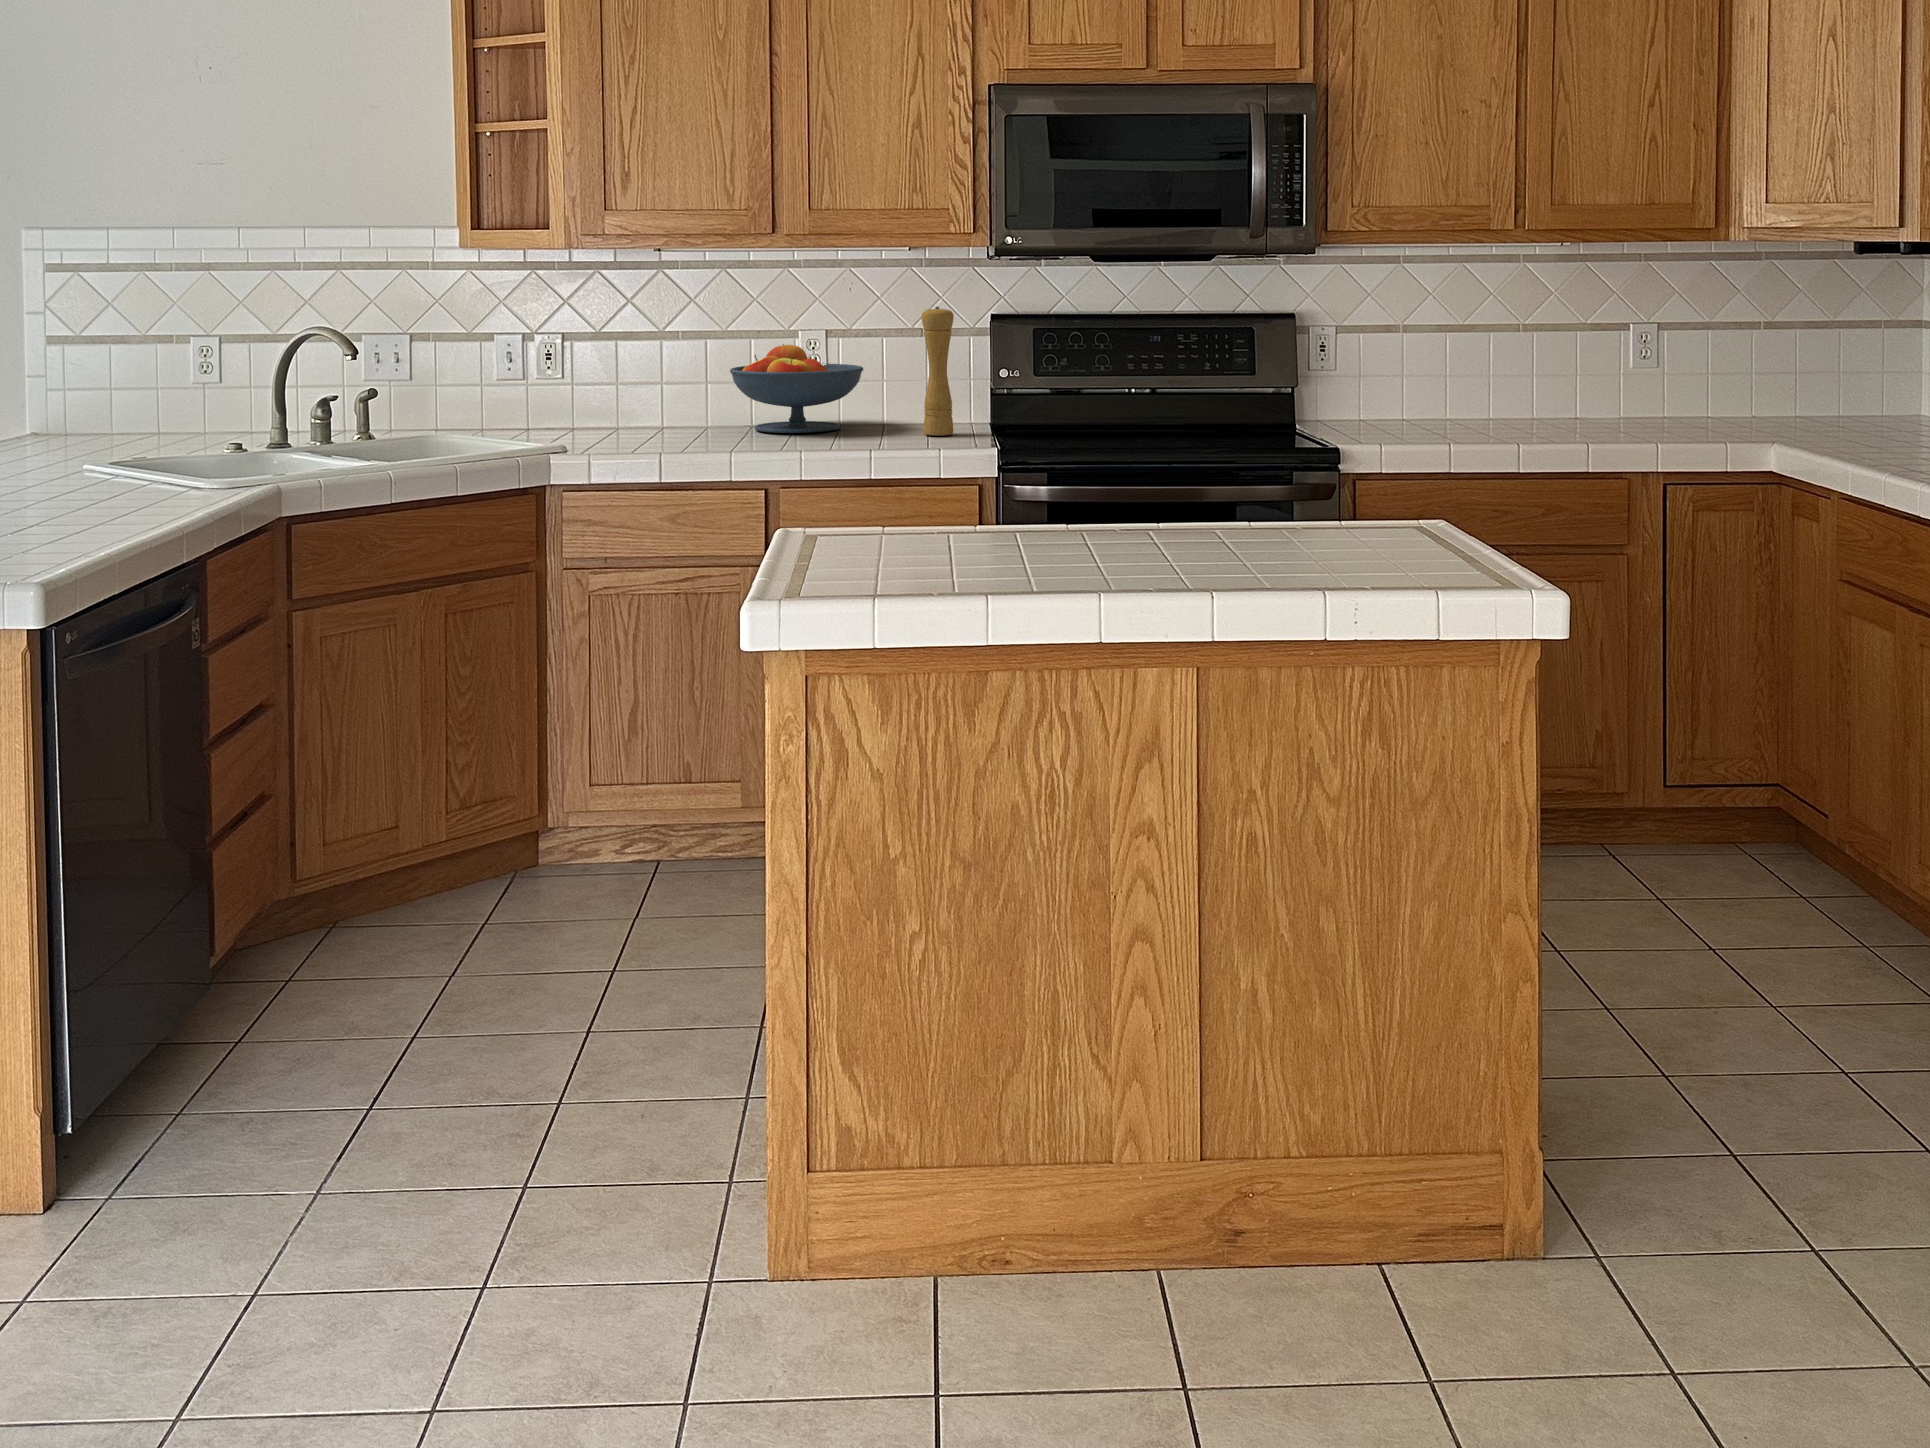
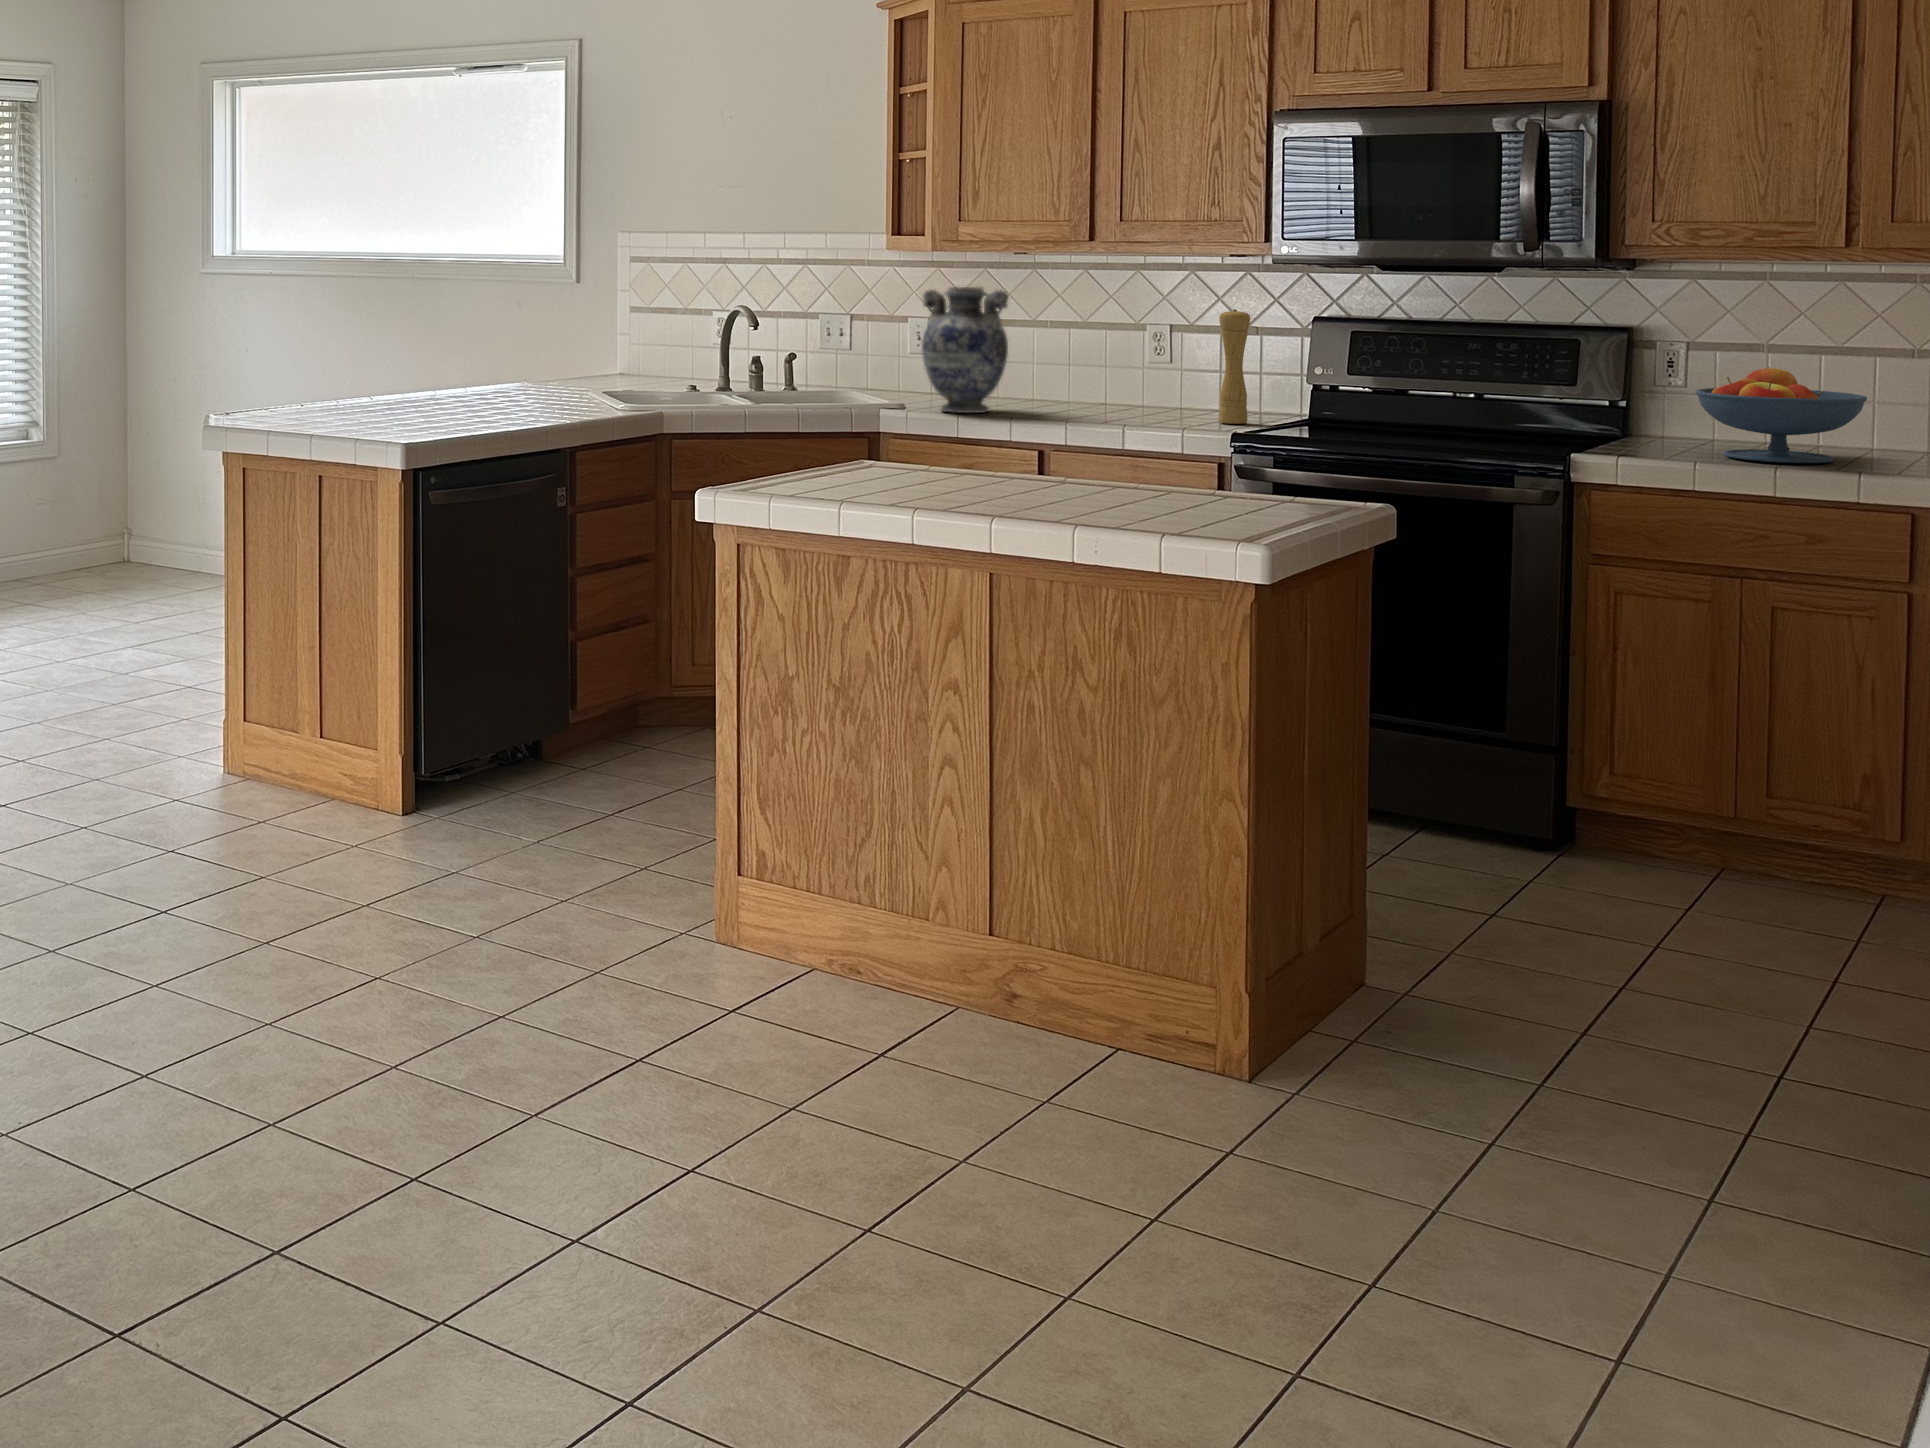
vase: none [571,291,690,449] -> present [922,287,1008,413]
fruit bowl: present [730,344,863,433] -> present [1696,367,1867,463]

